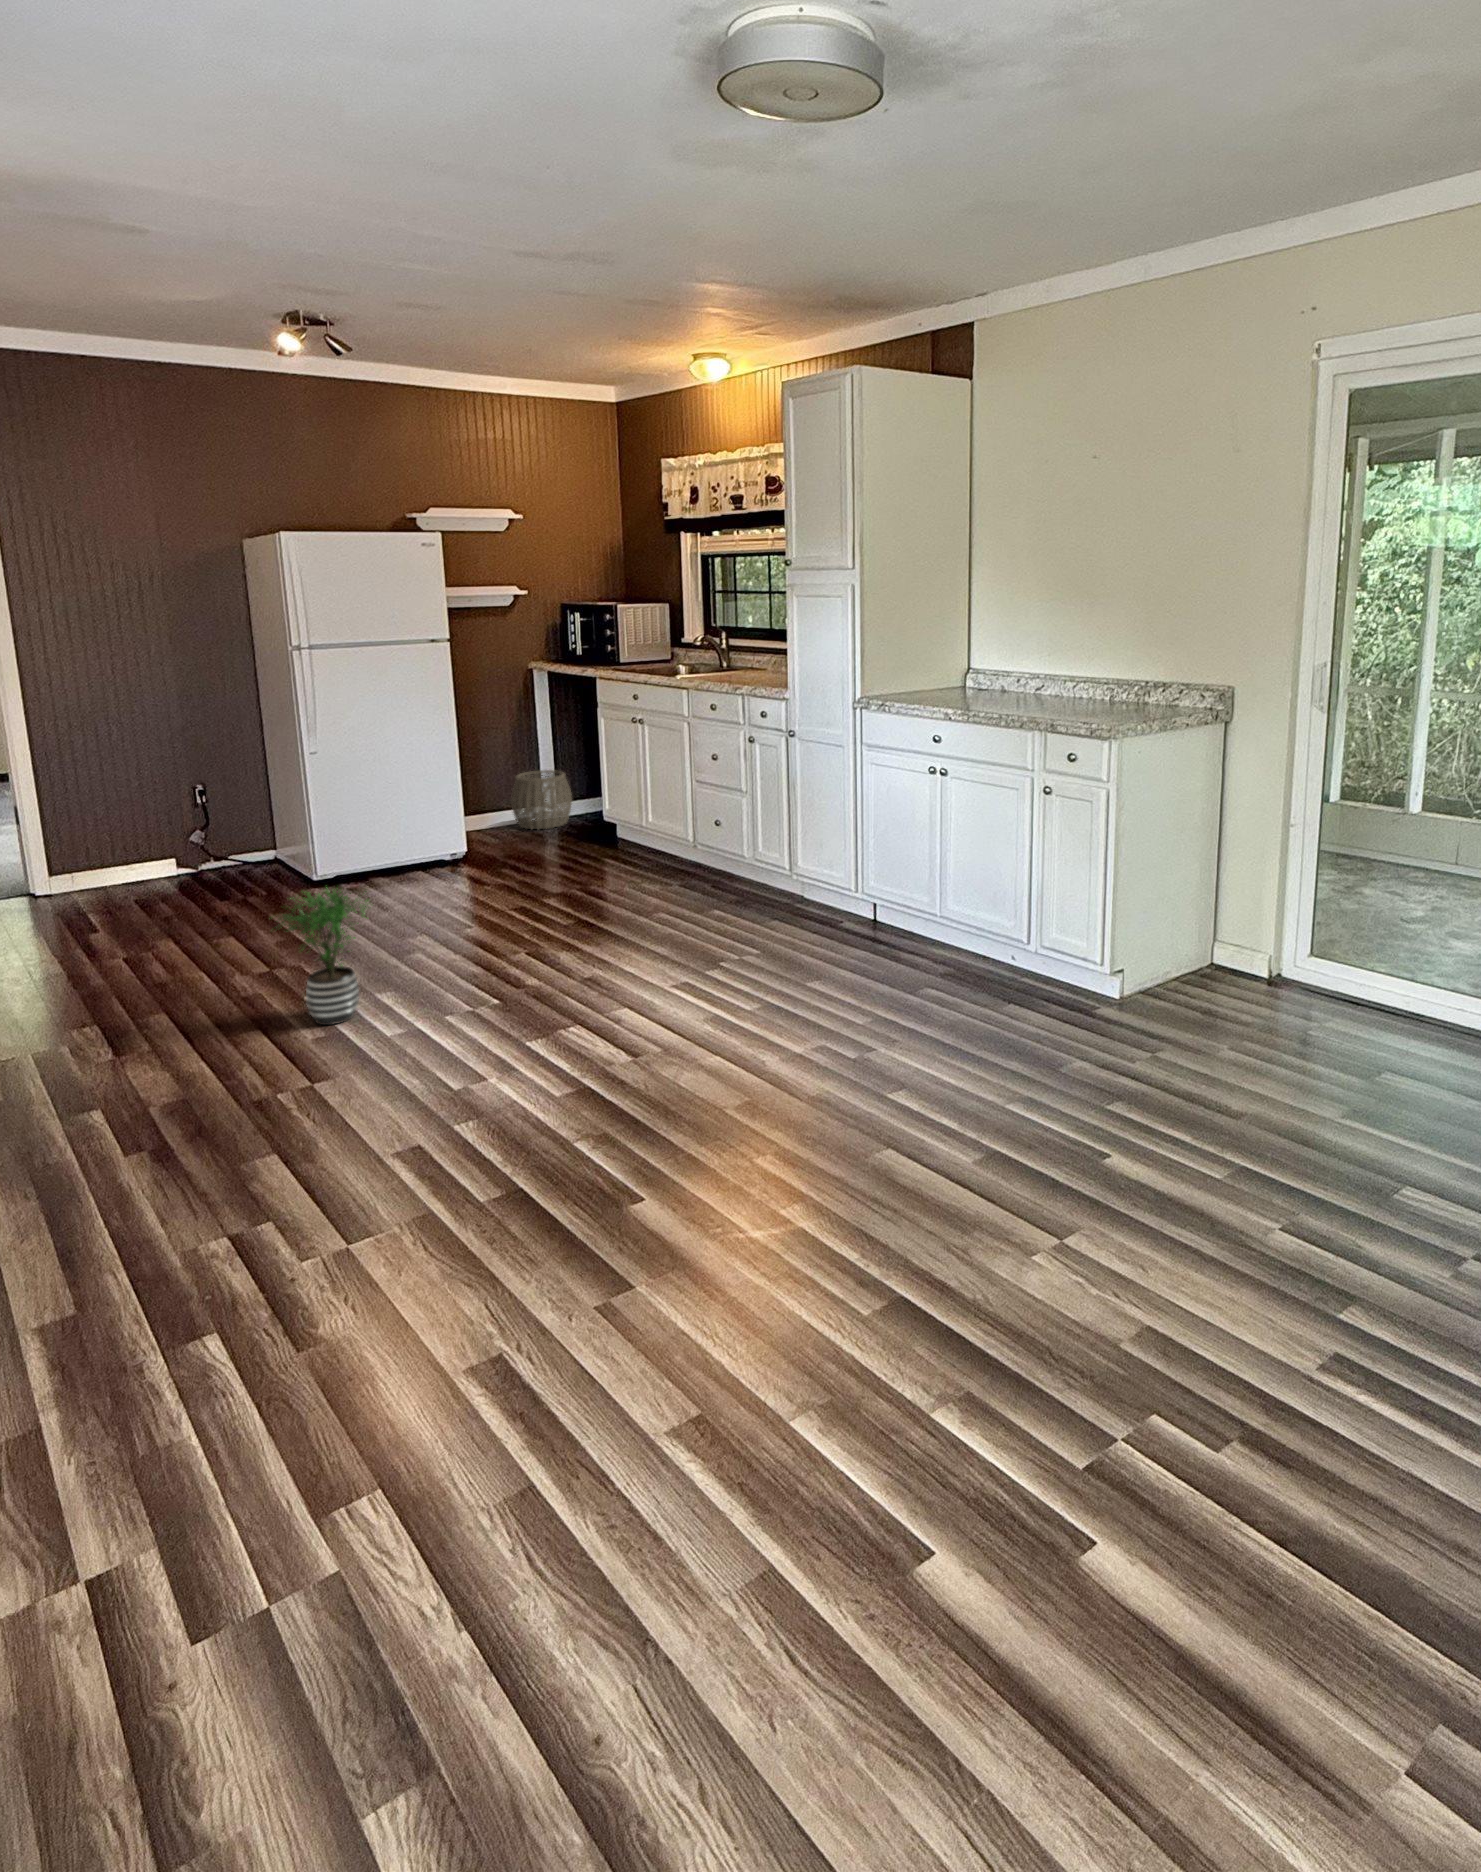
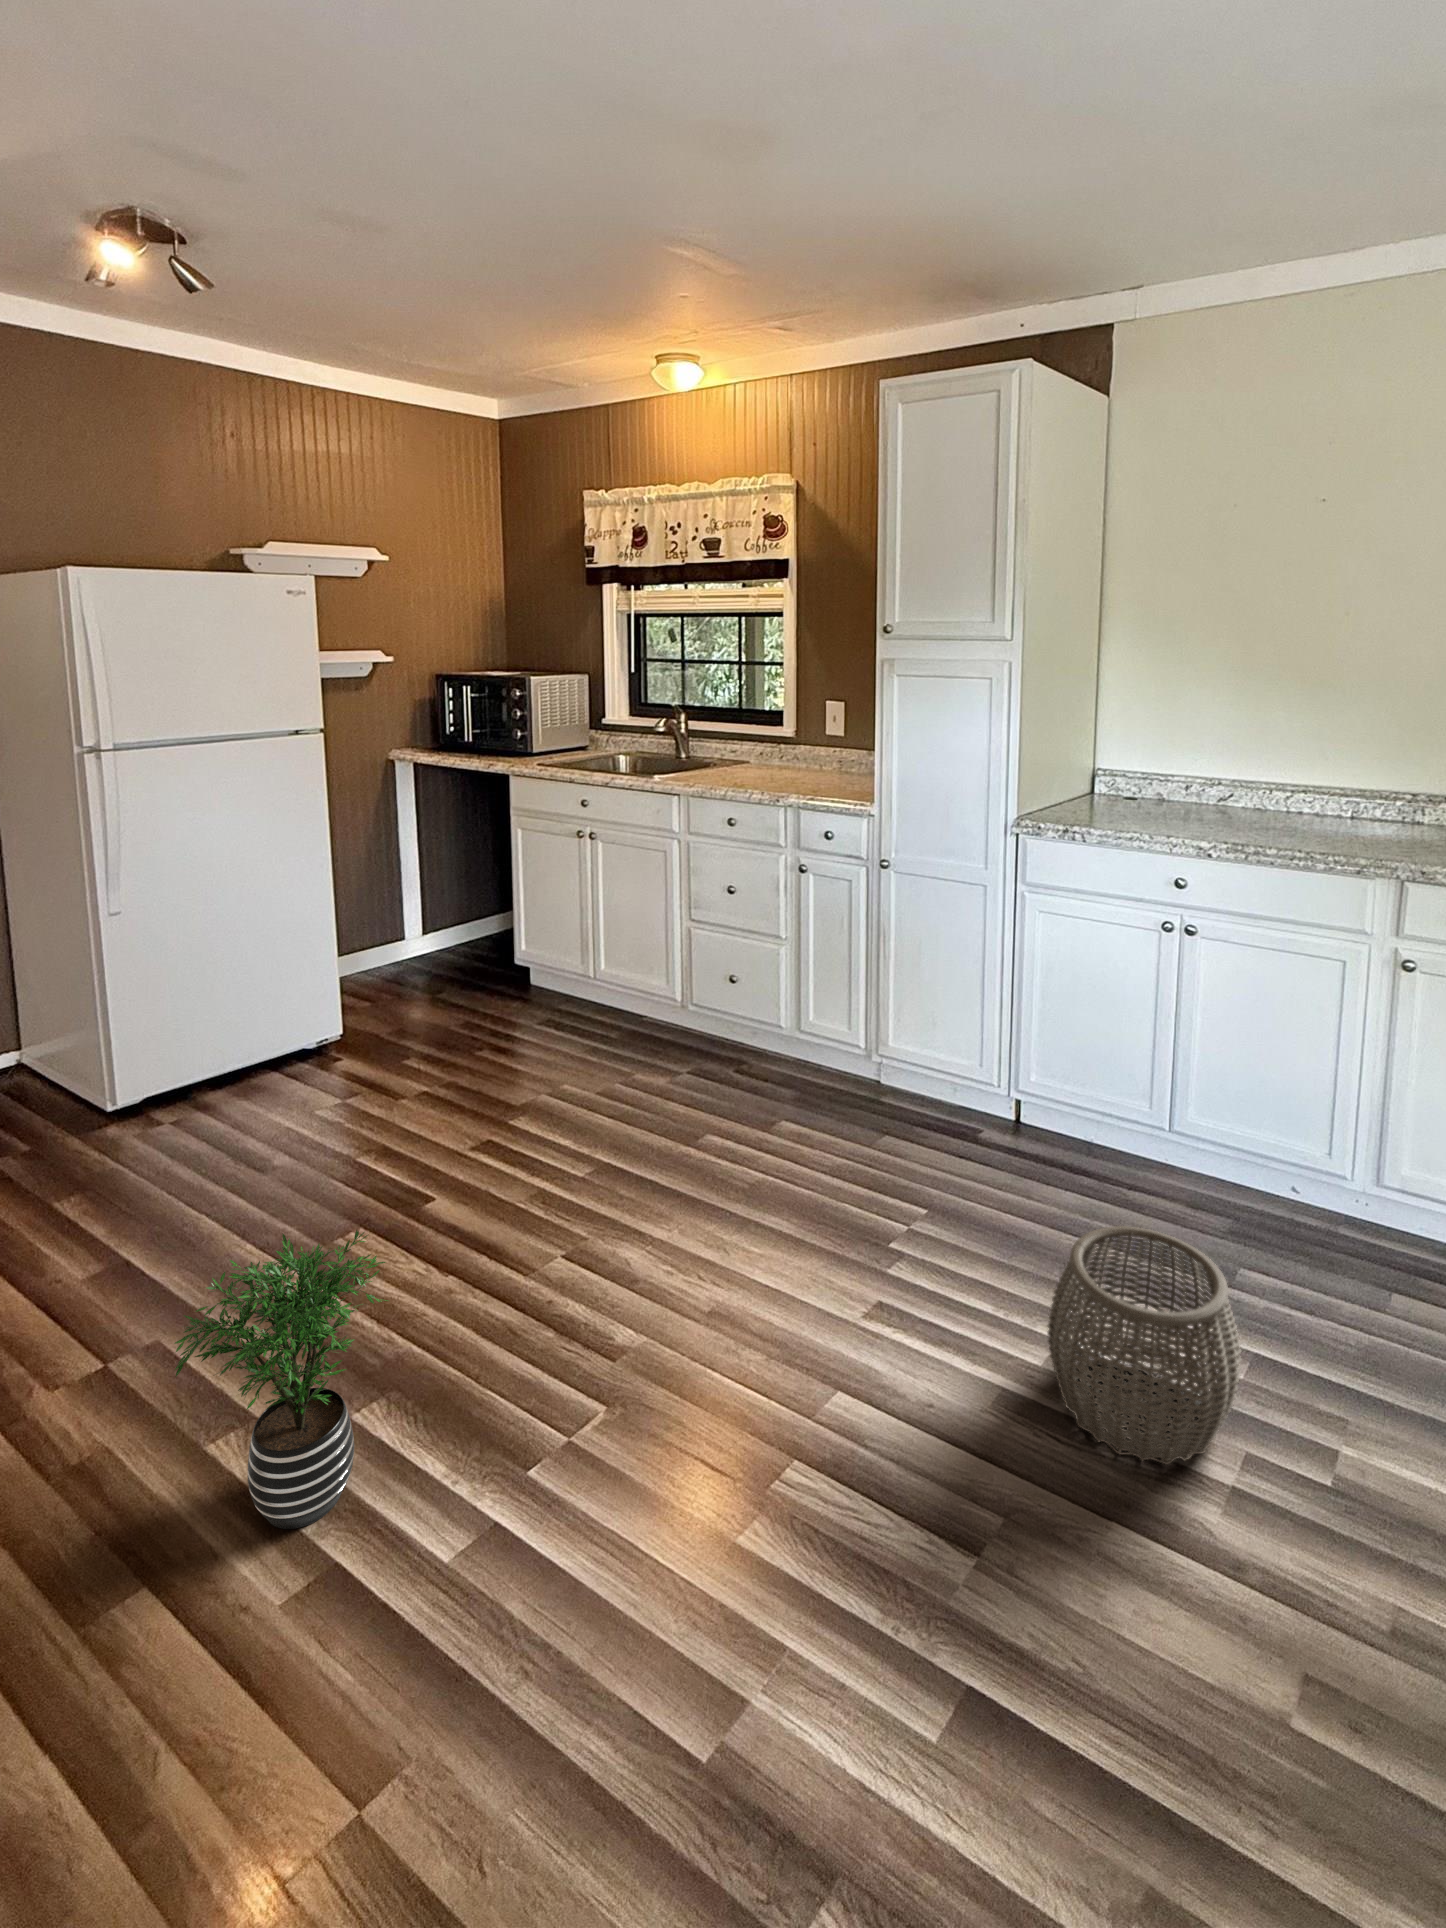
woven basket: present [512,770,572,830] -> present [1047,1226,1241,1464]

